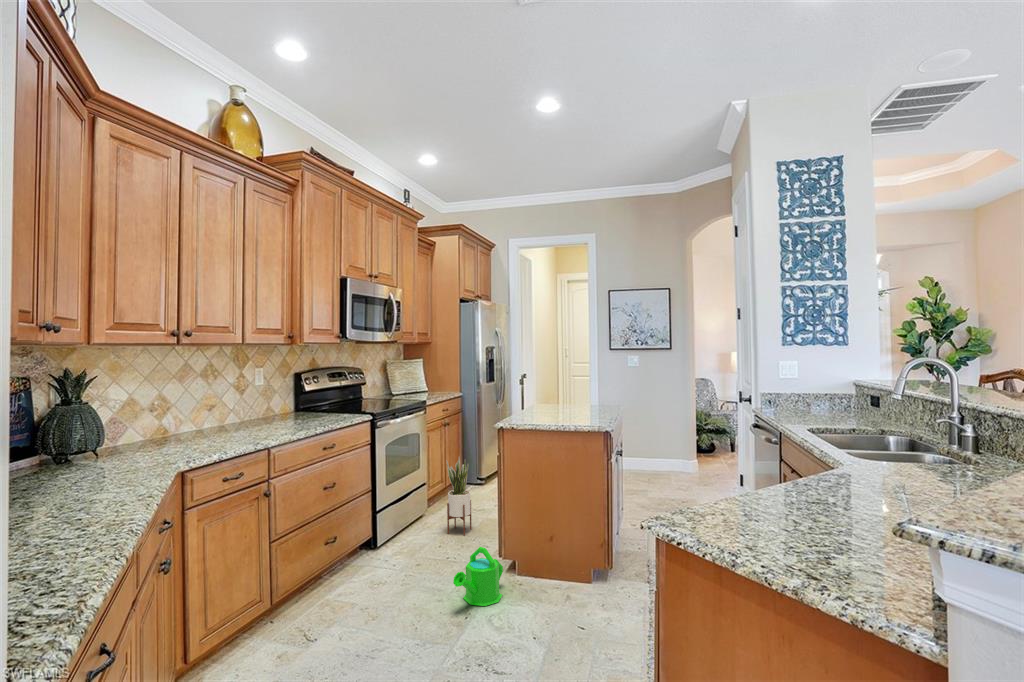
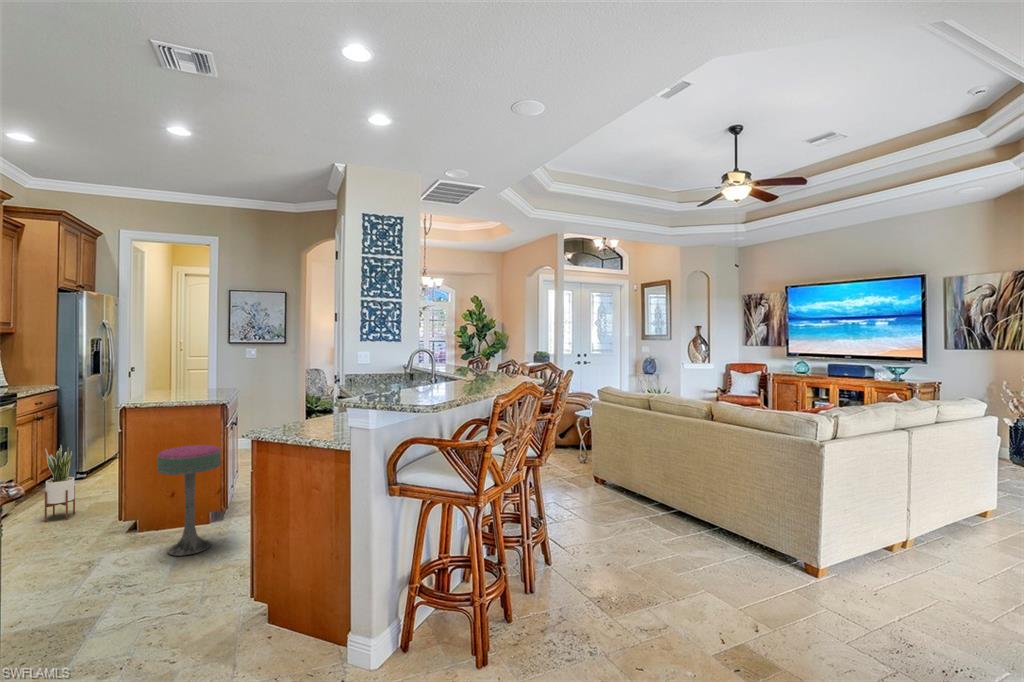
bar stool: none [537,480,606,624] -> present [157,445,221,556]
watering can: present [453,547,503,606] -> none [65,514,118,565]

